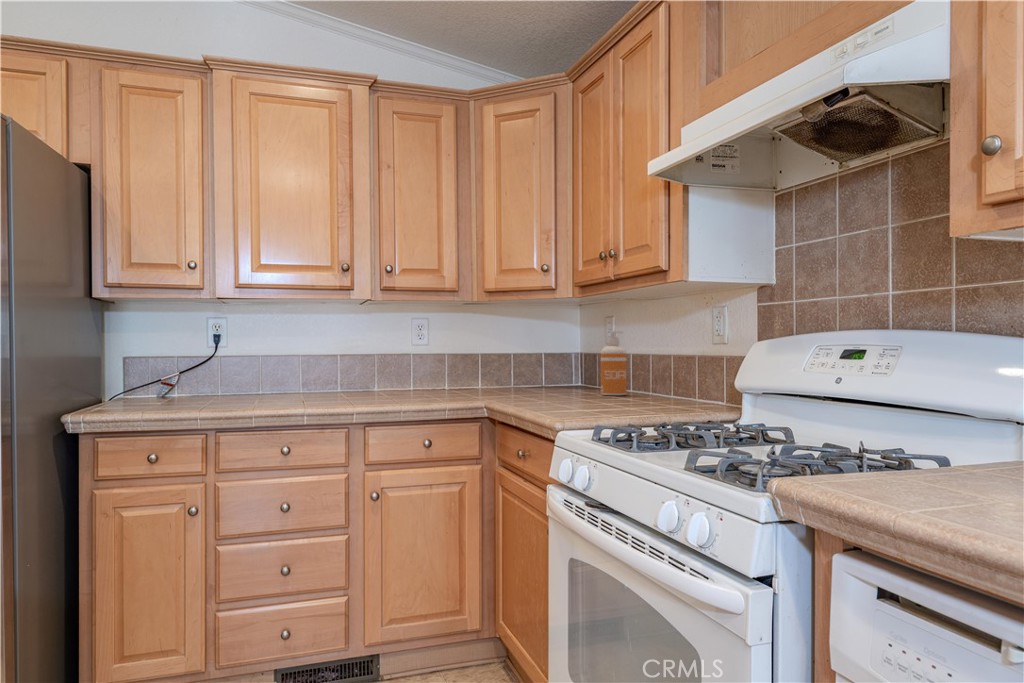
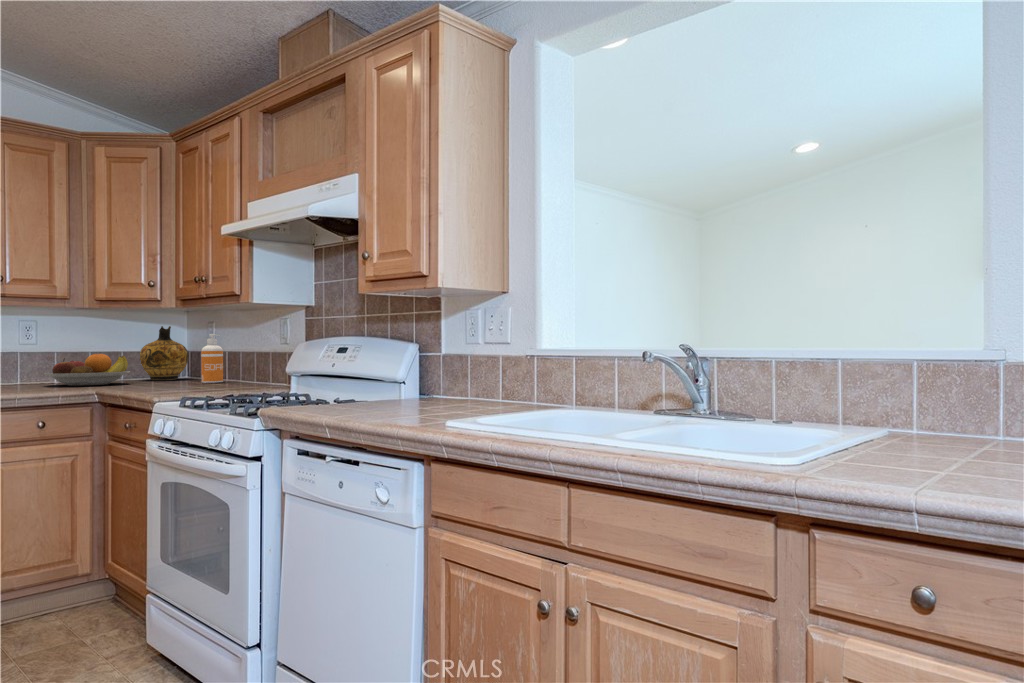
ceramic jug: none [529,322,582,388] -> present [139,326,189,380]
fruit bowl: none [436,355,521,393] -> present [44,354,130,386]

